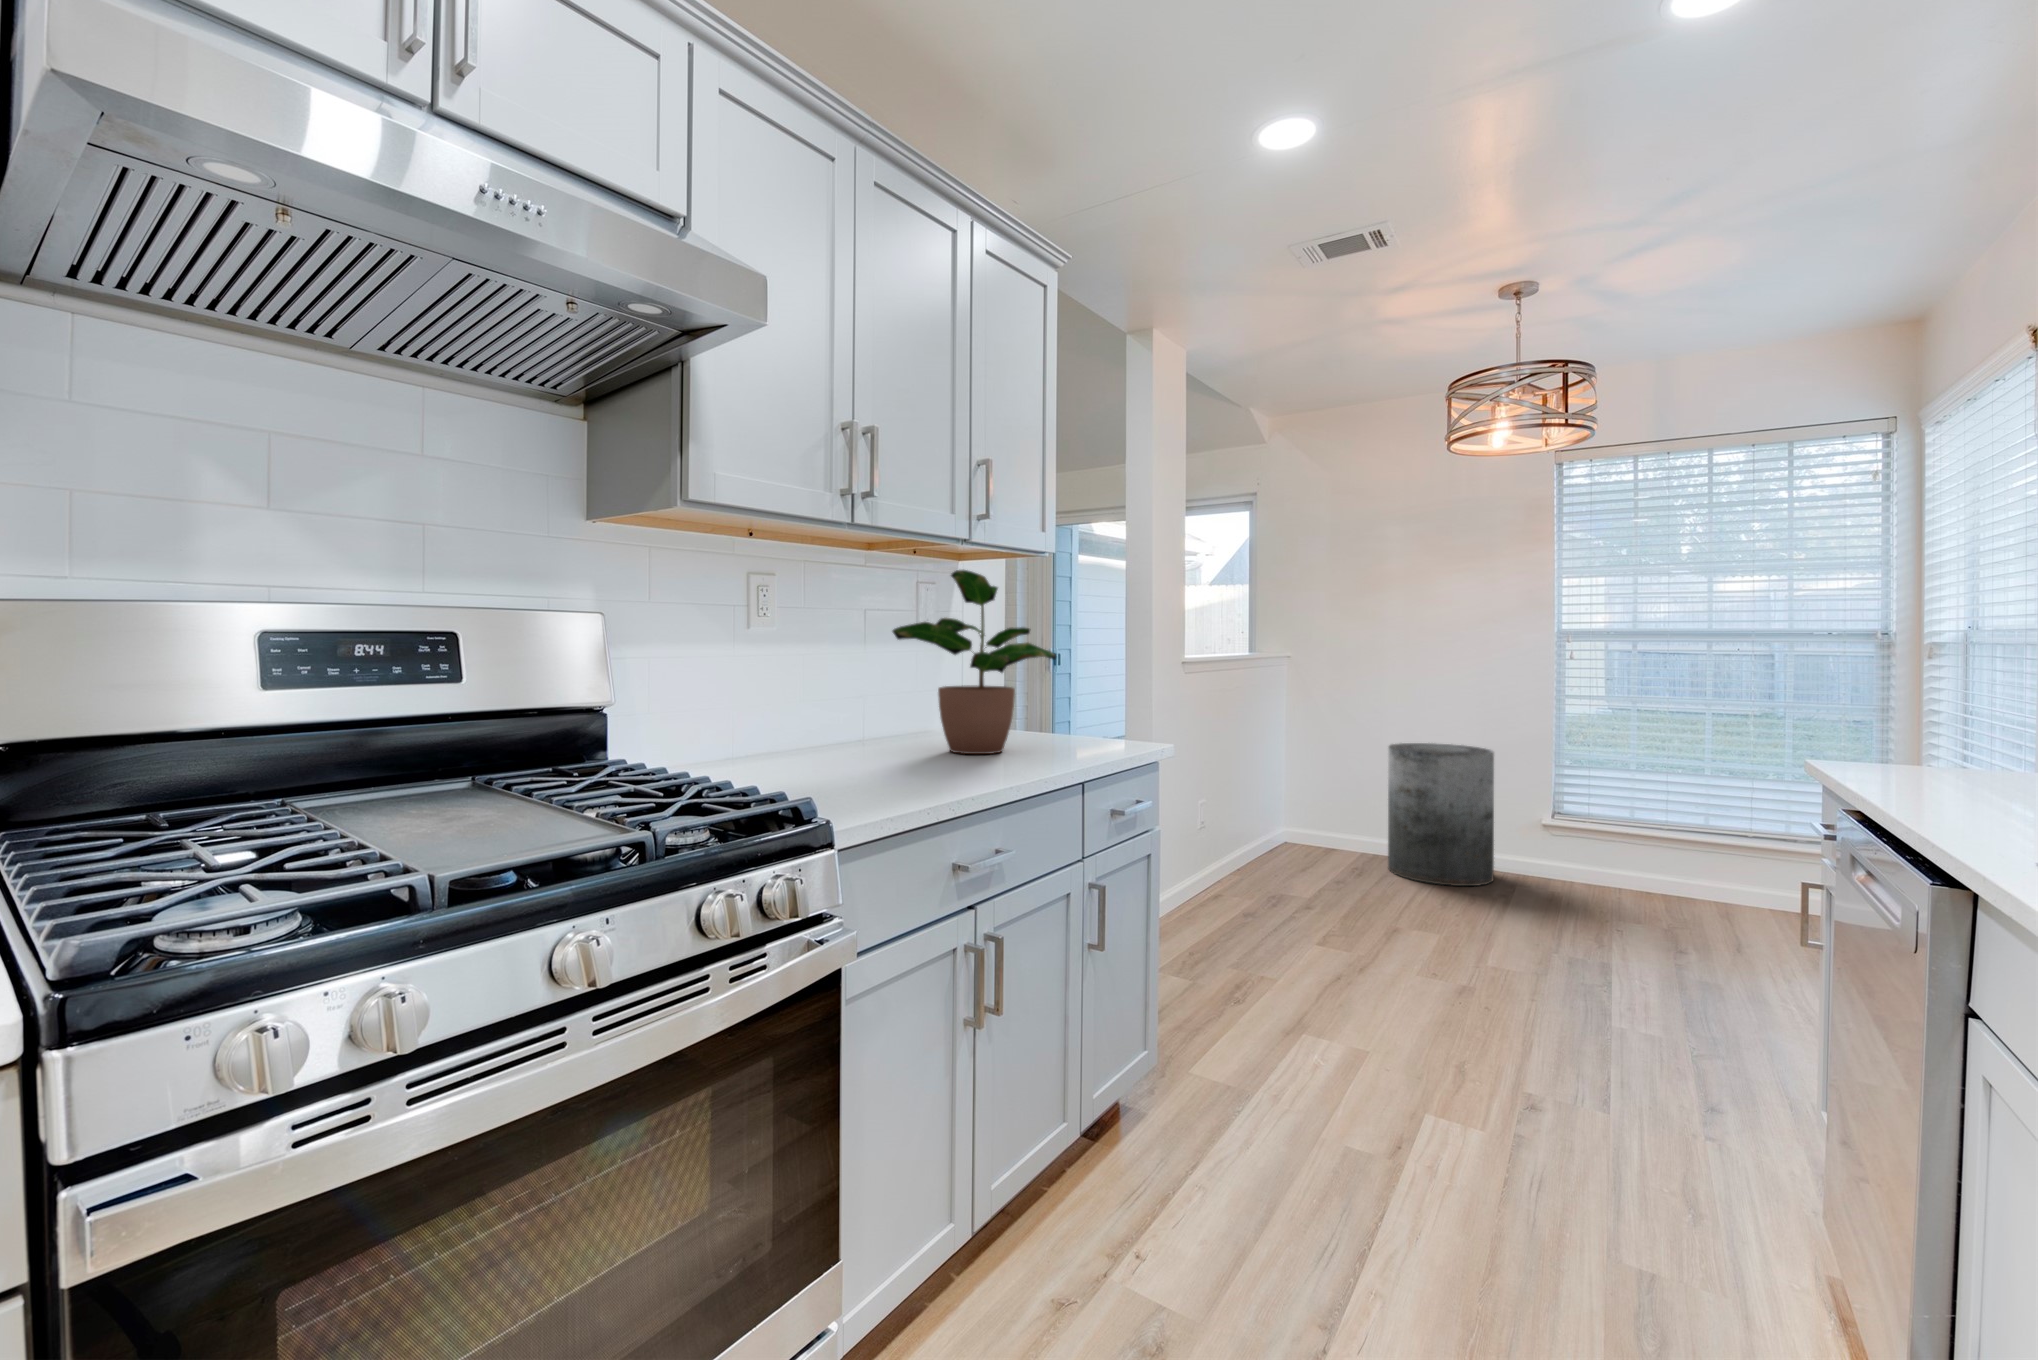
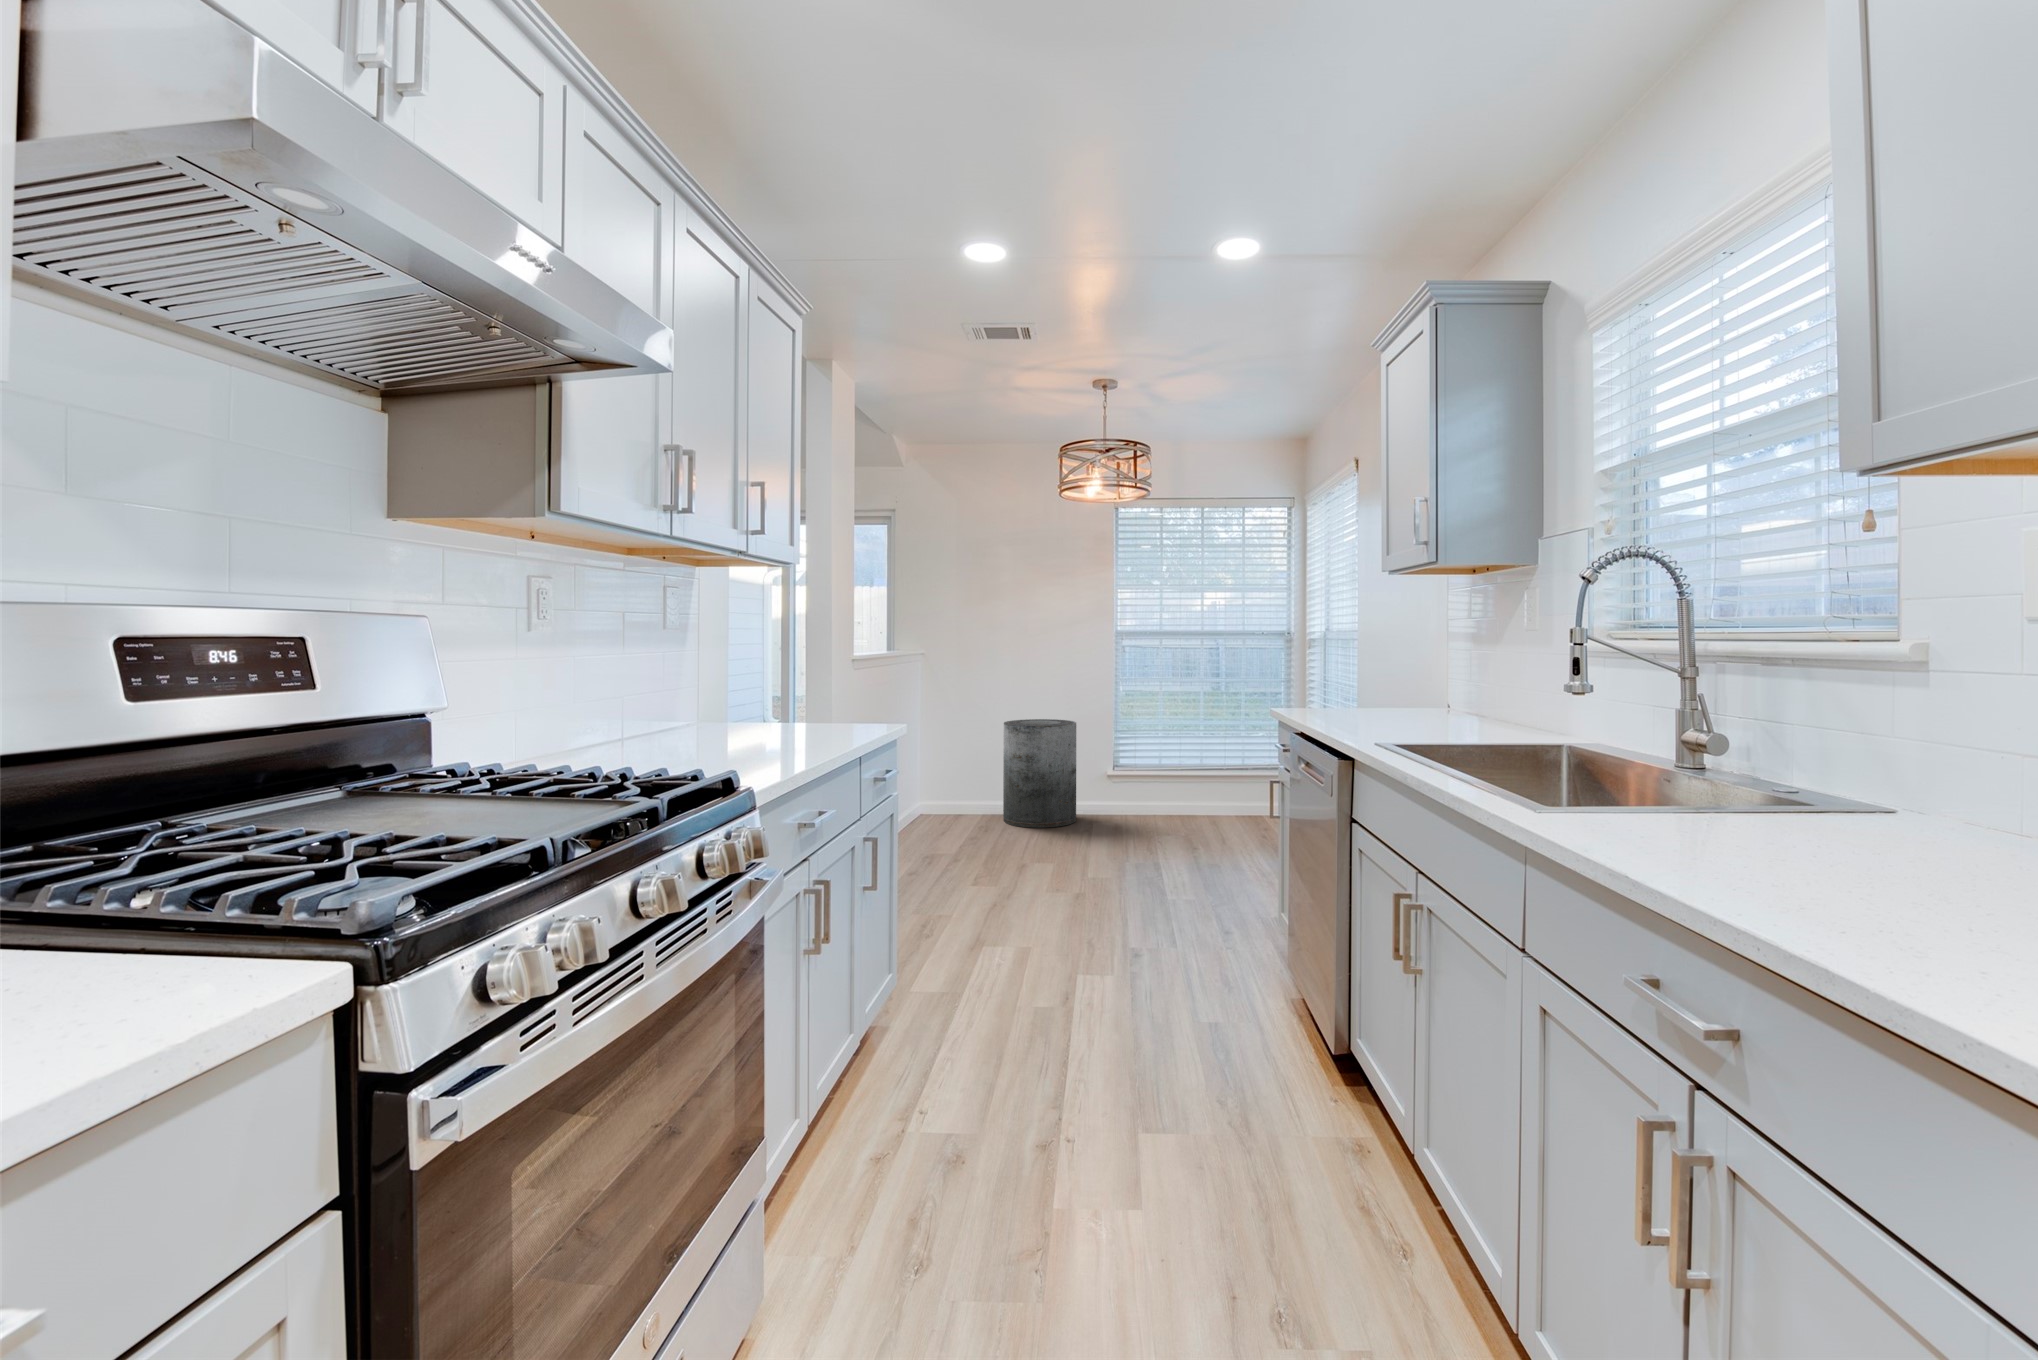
potted plant: present [893,570,1056,754] -> none [685,581,823,739]

